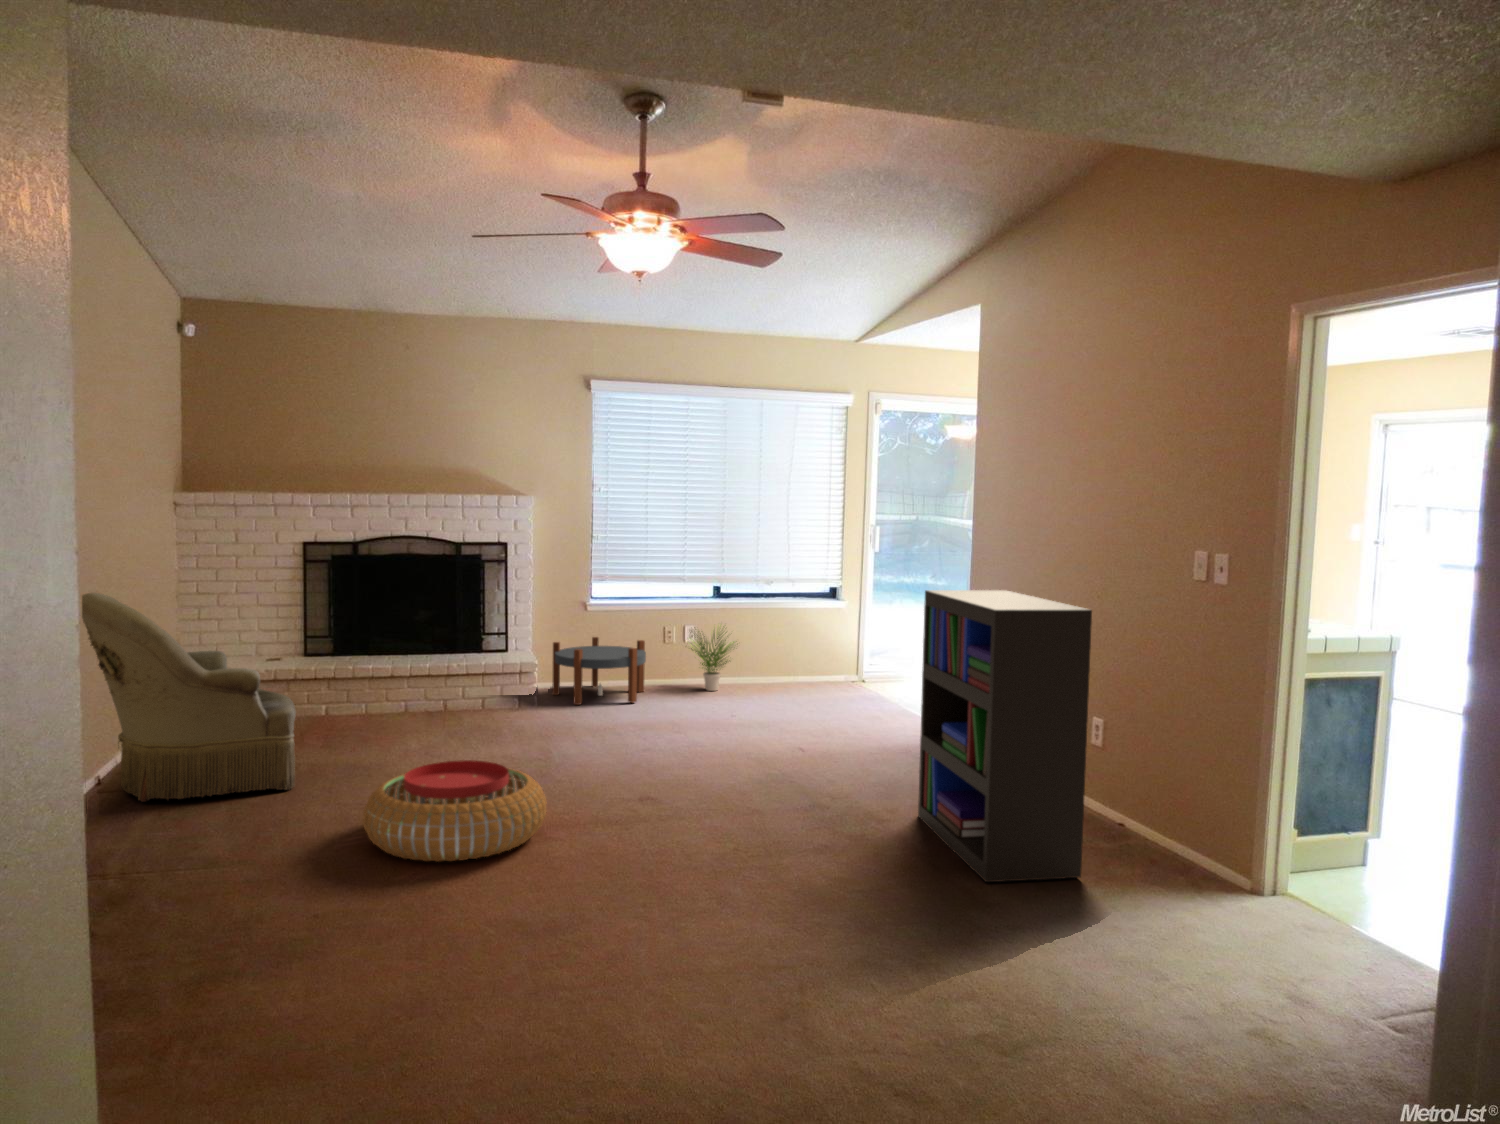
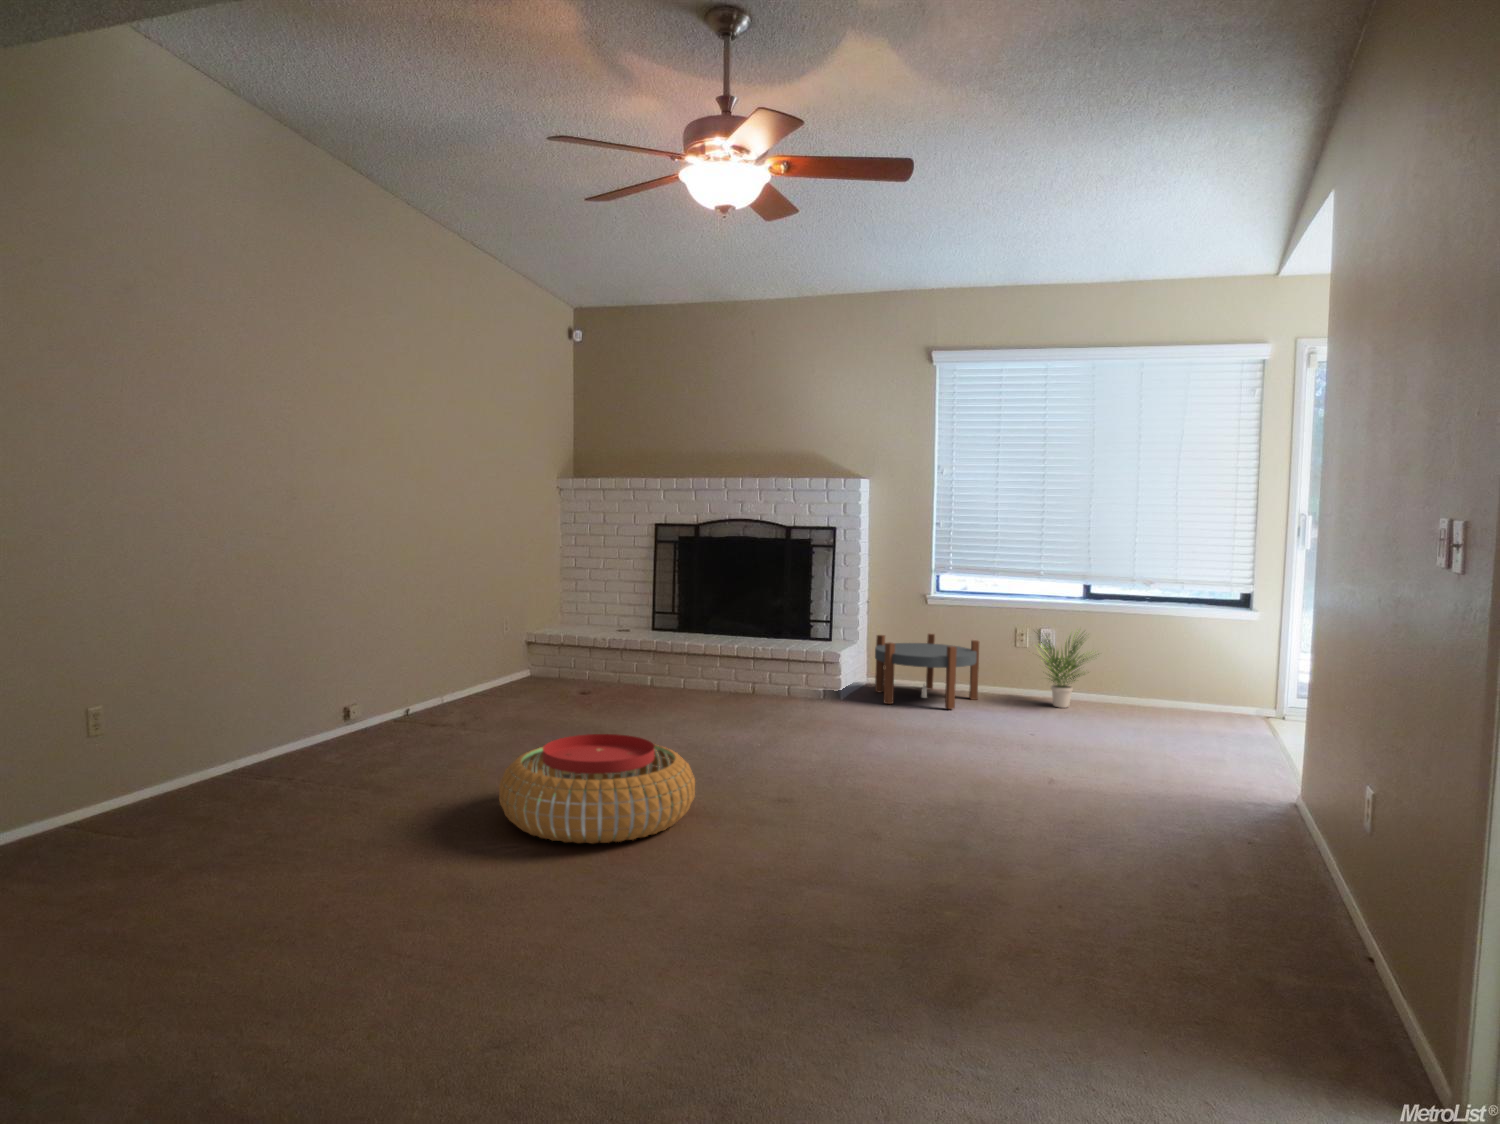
bookshelf: present [918,590,1092,882] -> none [1188,566,1444,1098]
armchair: present [82,593,296,802] -> none [381,548,561,745]

